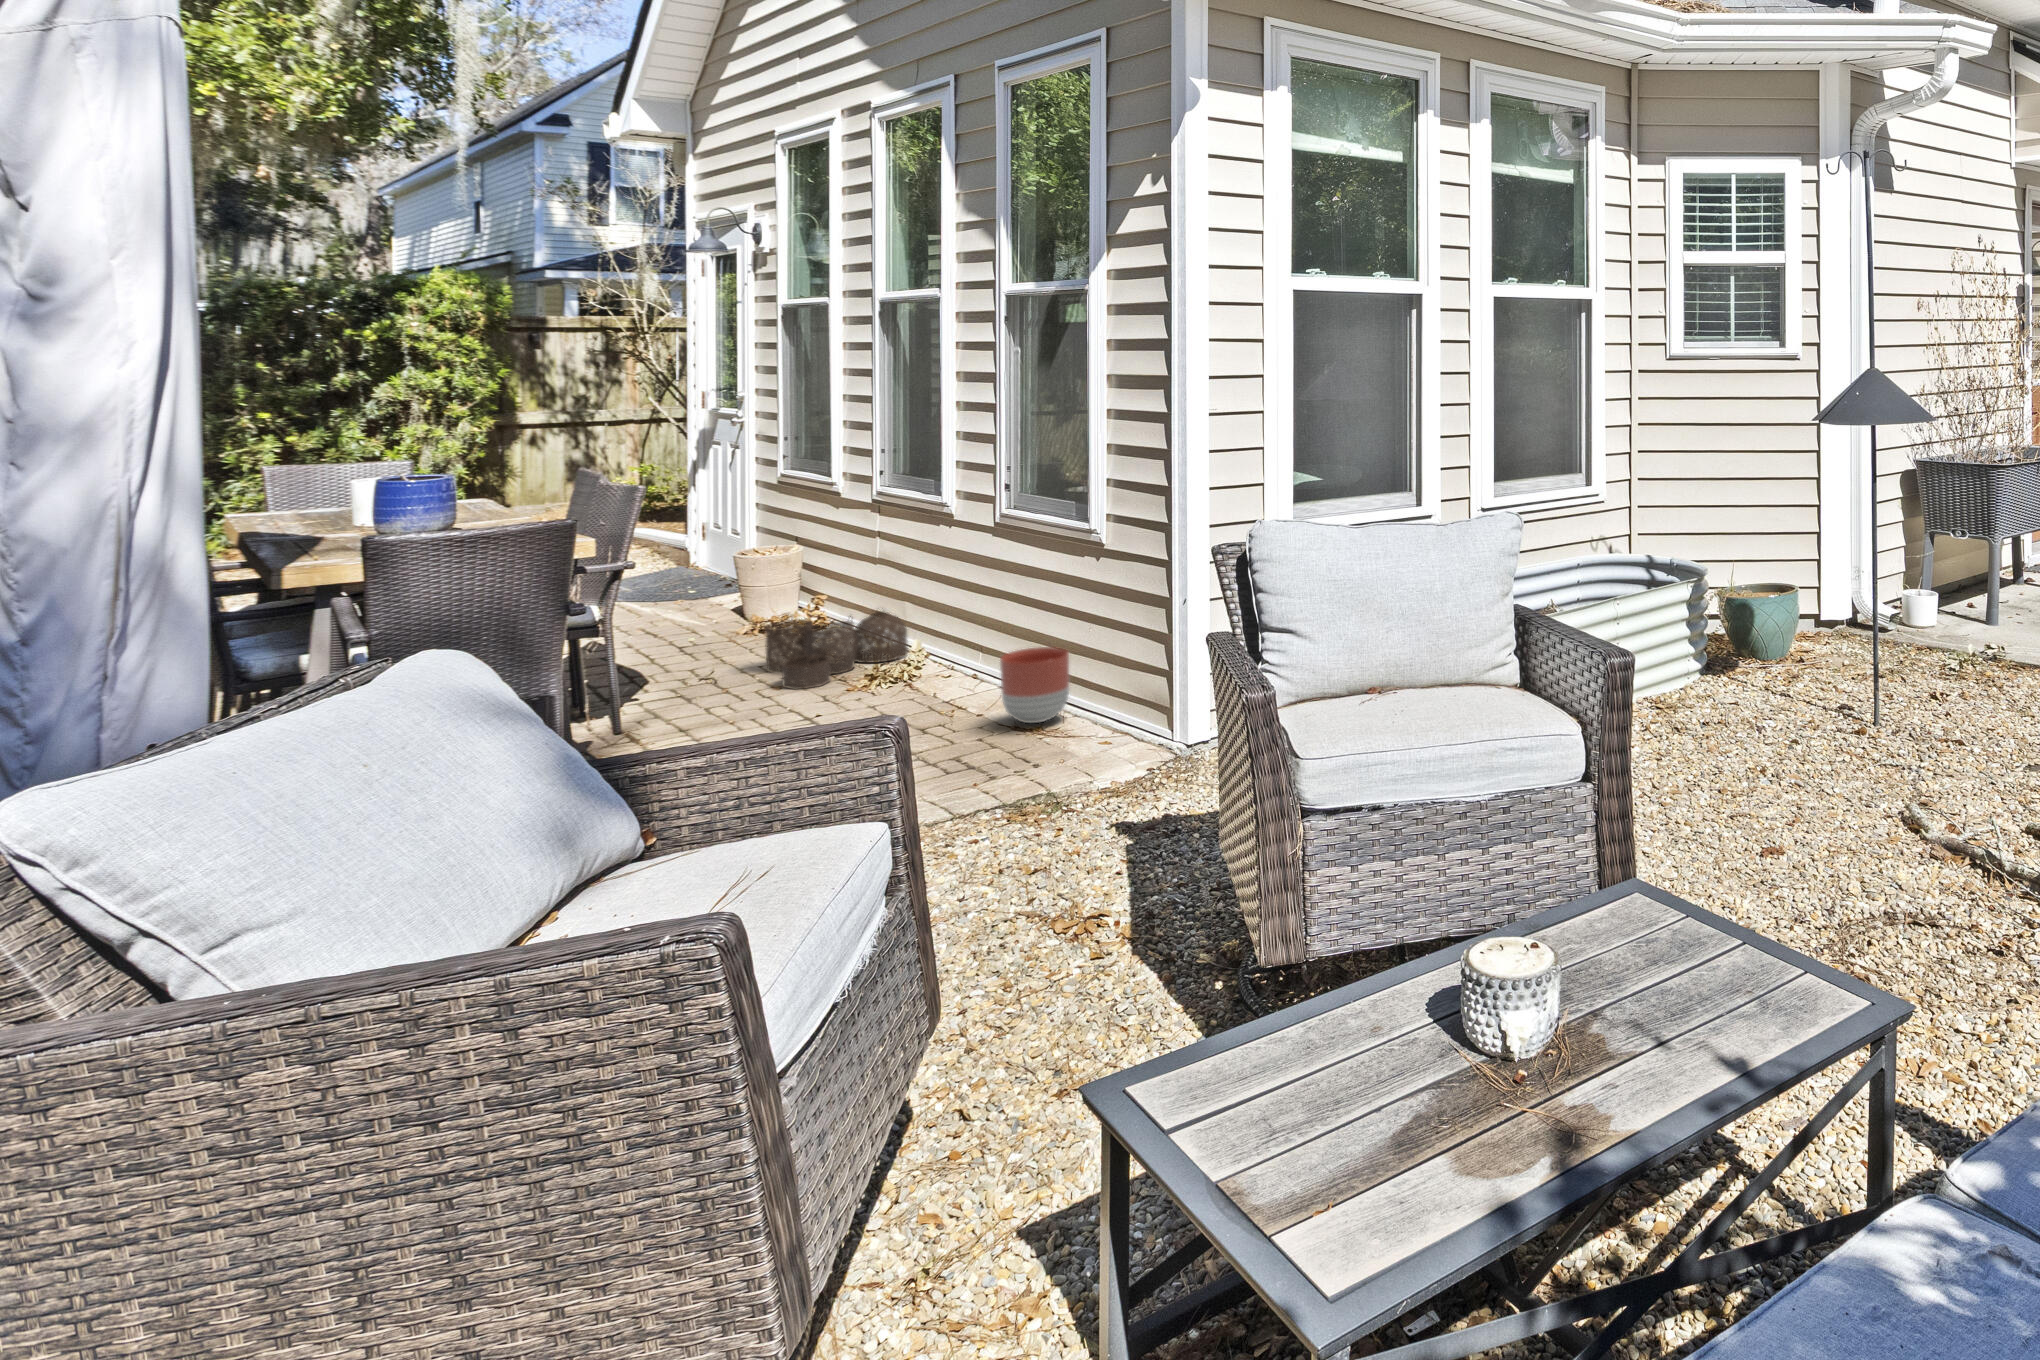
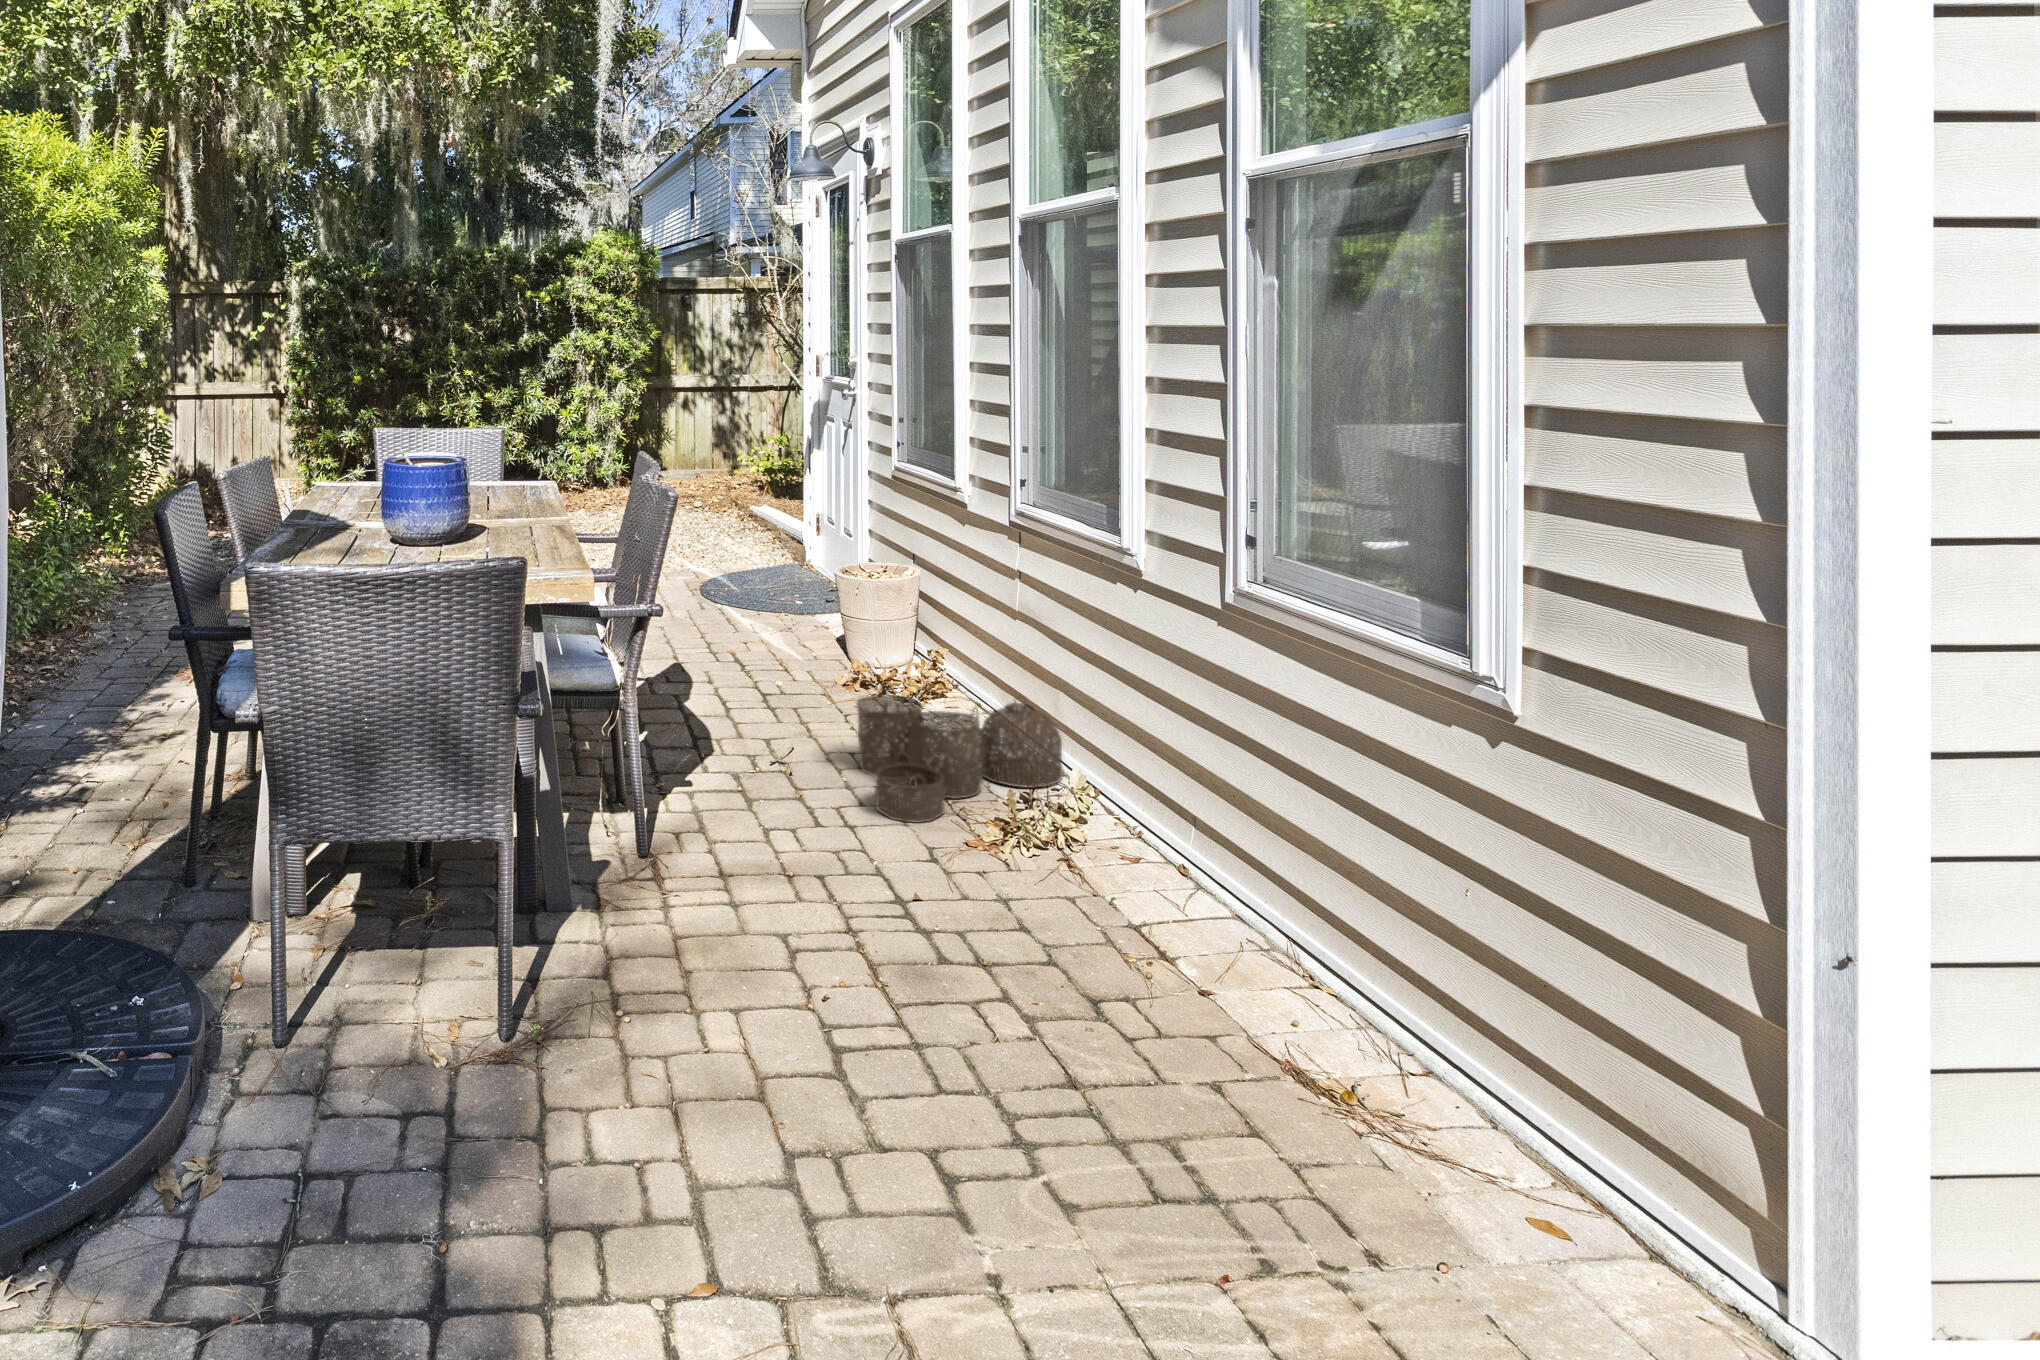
planter: present [1000,647,1069,723] -> none [1251,882,1408,1059]

